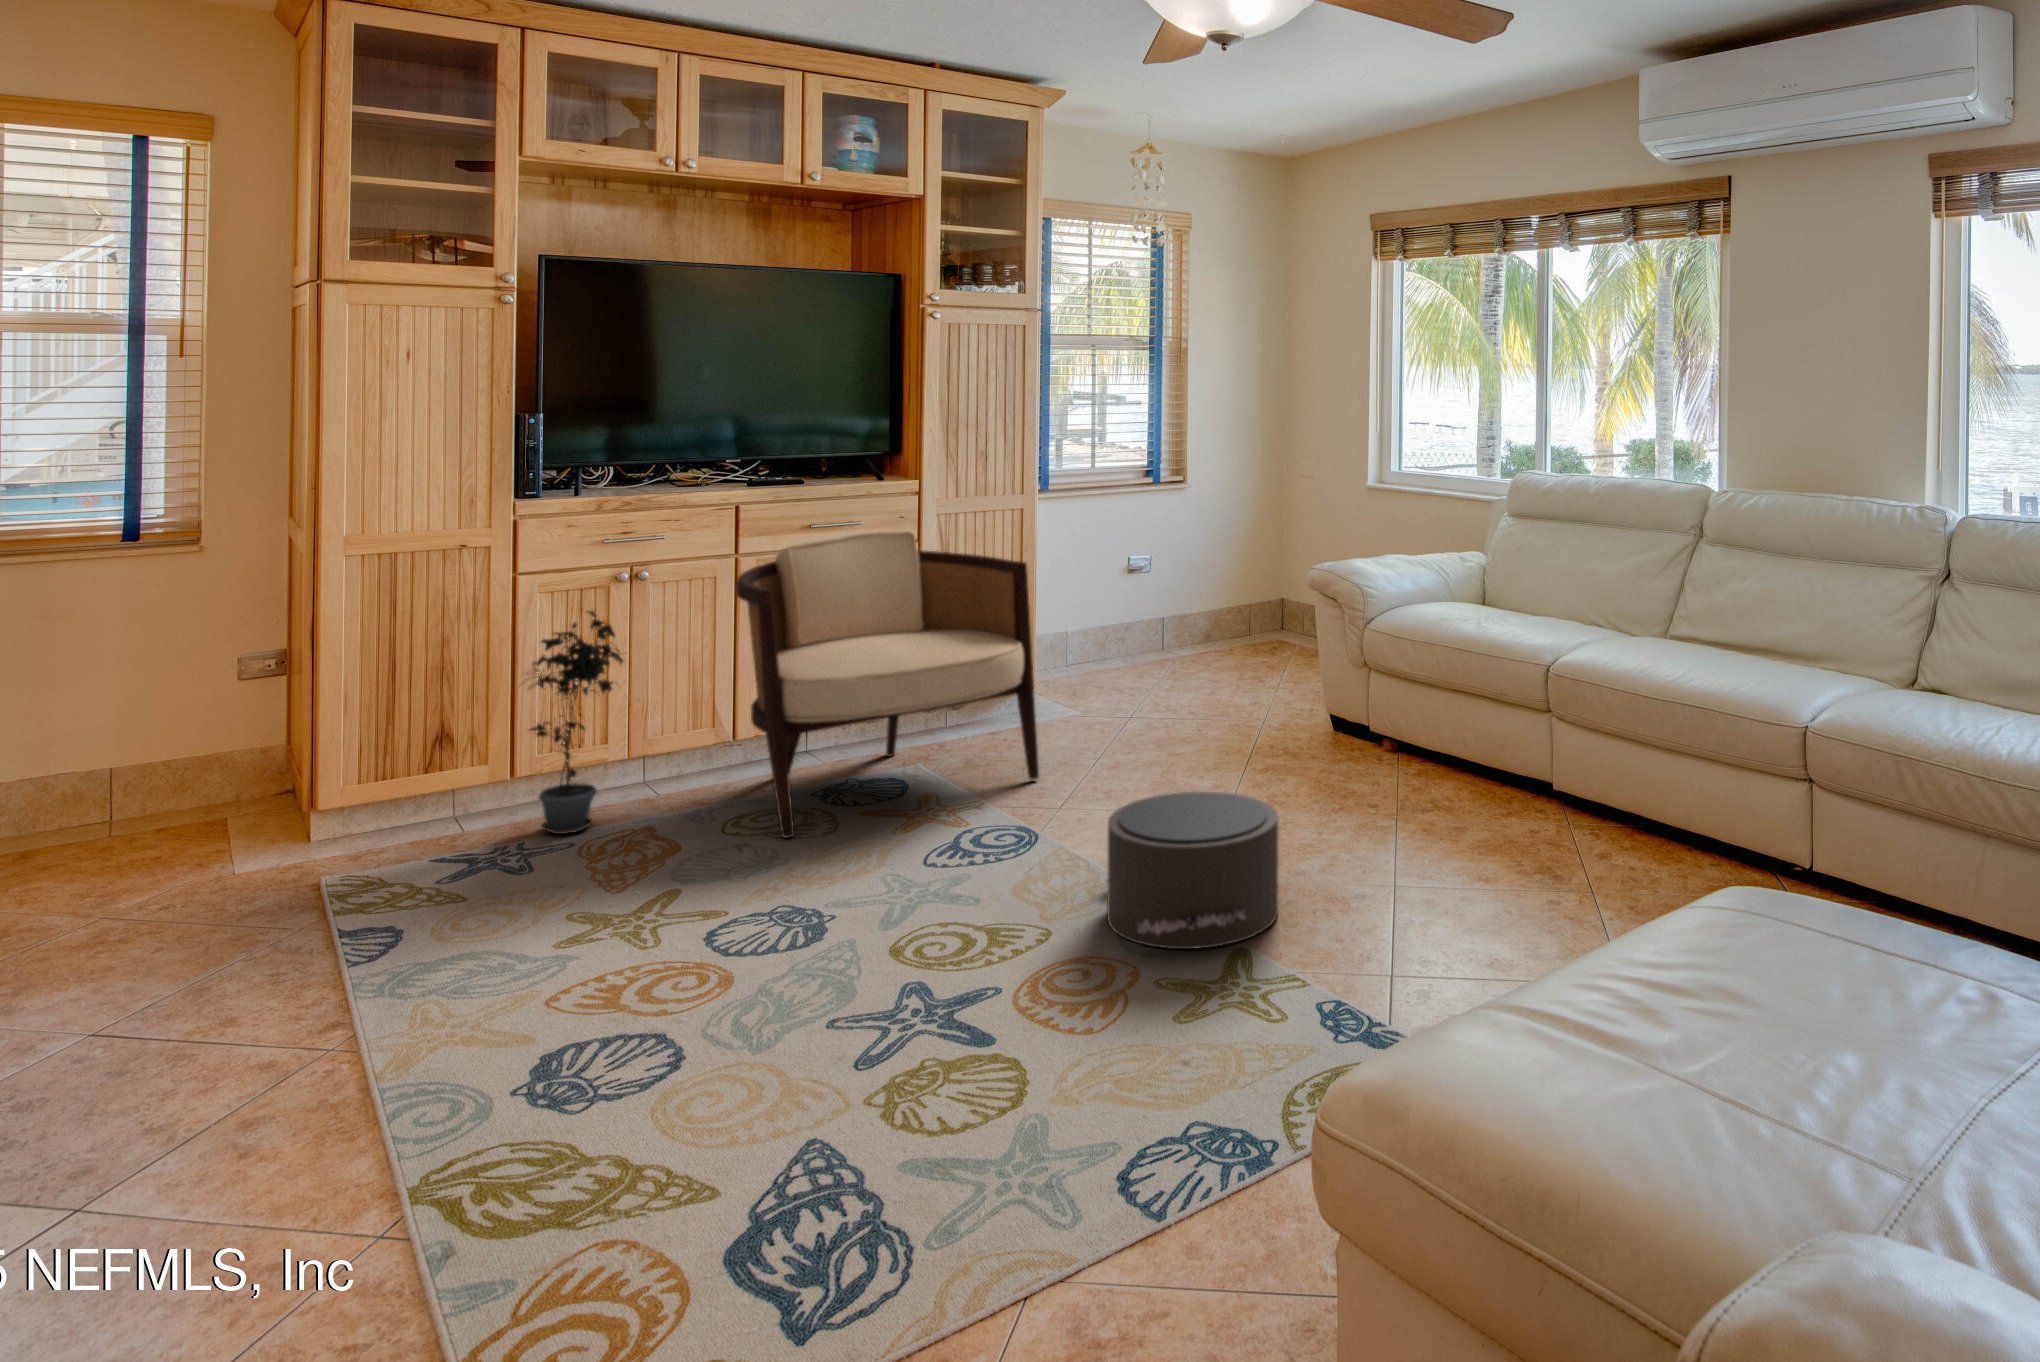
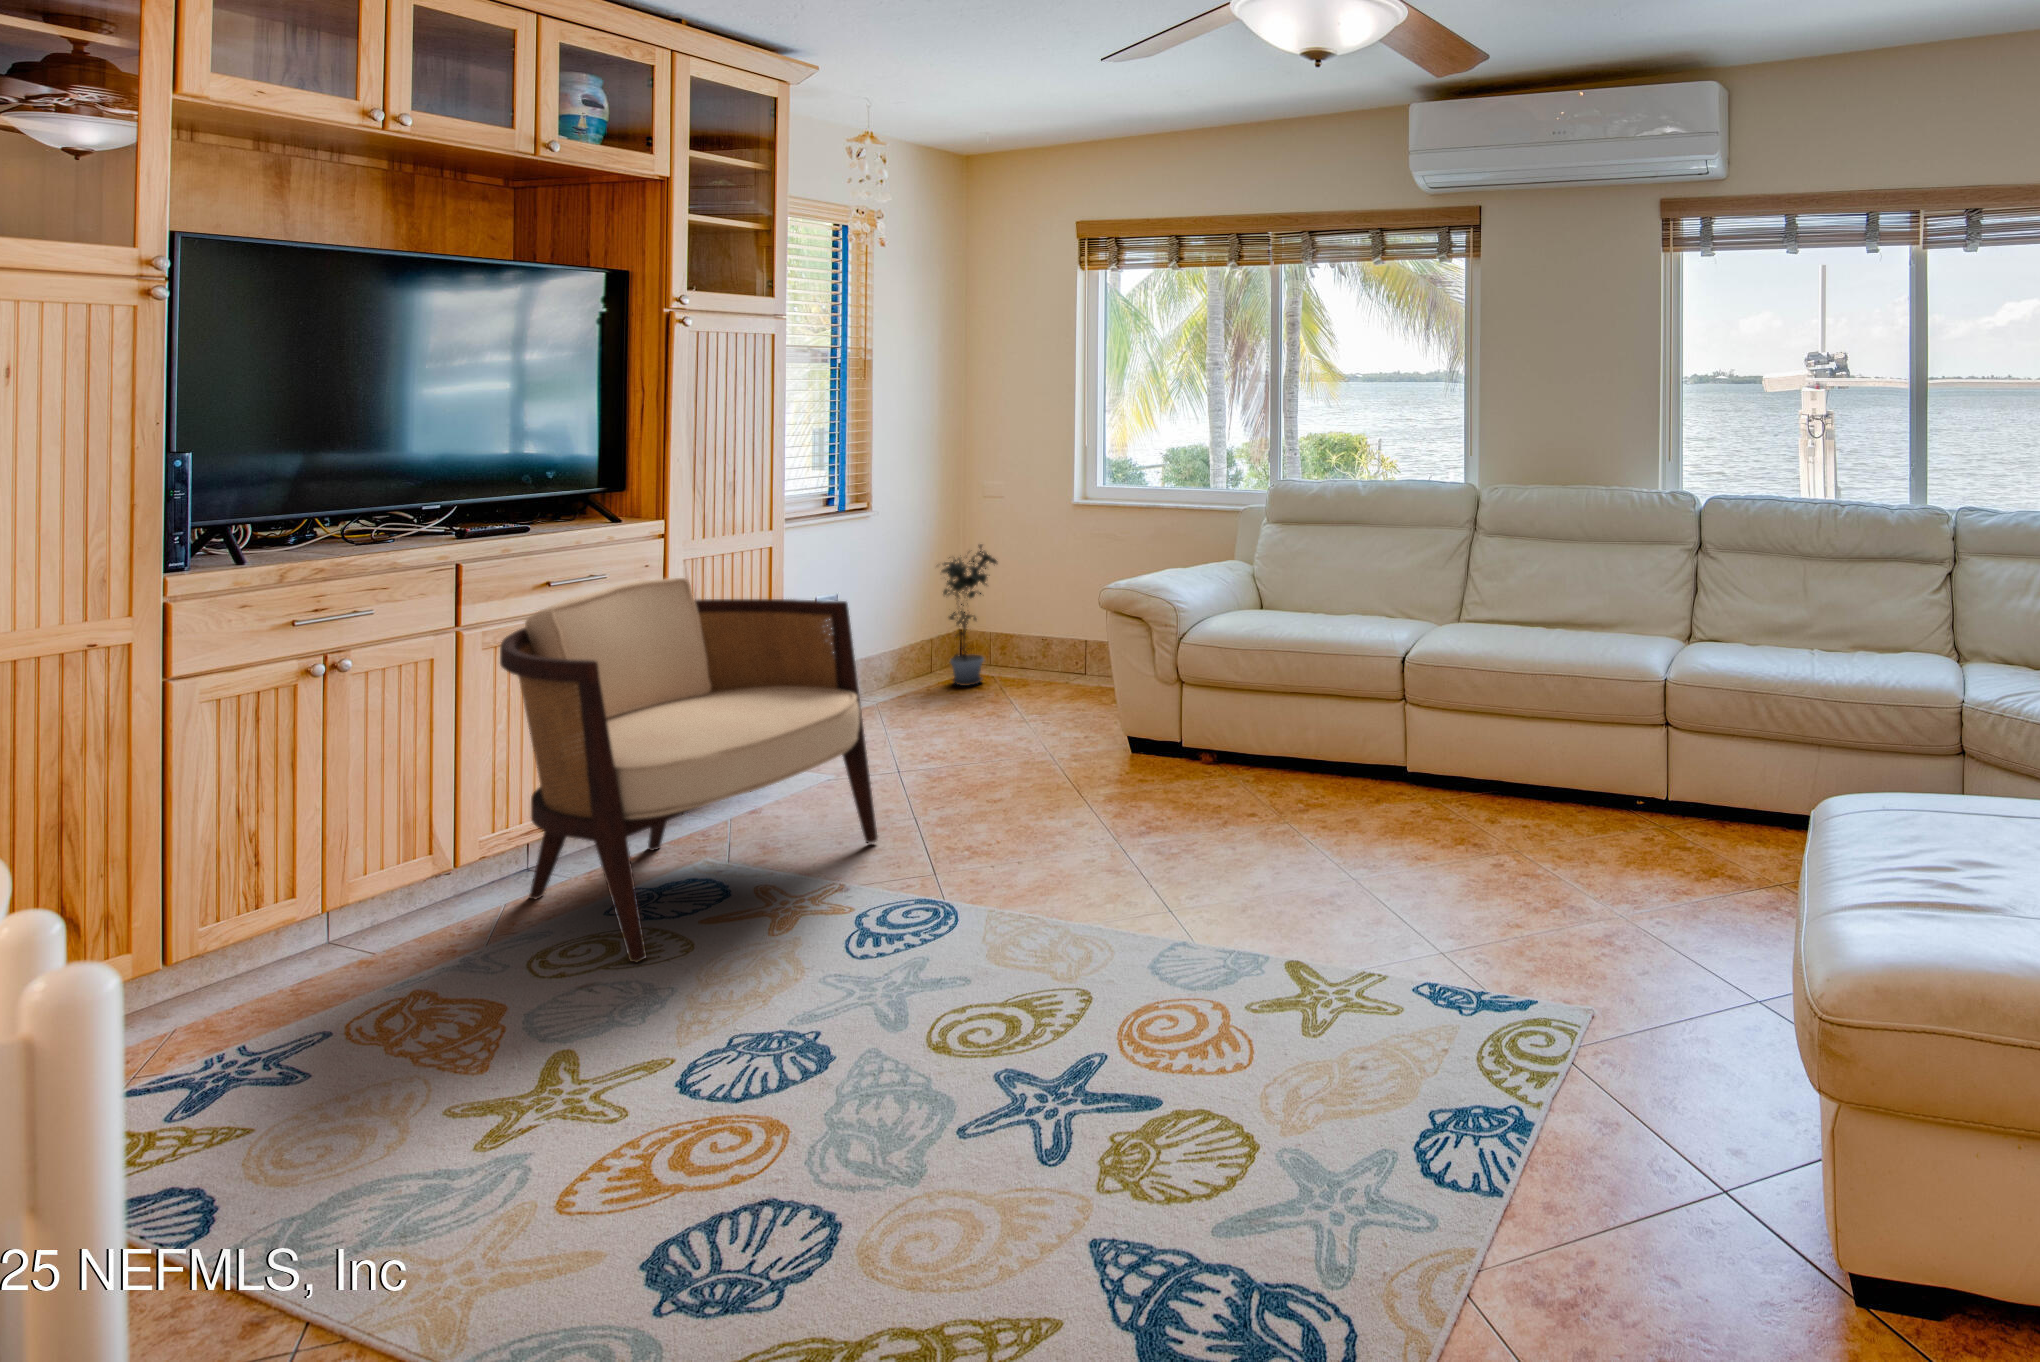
potted plant: present [524,611,623,834] -> present [942,545,997,686]
pouf: present [1107,792,1278,949] -> none [1084,809,1295,974]

